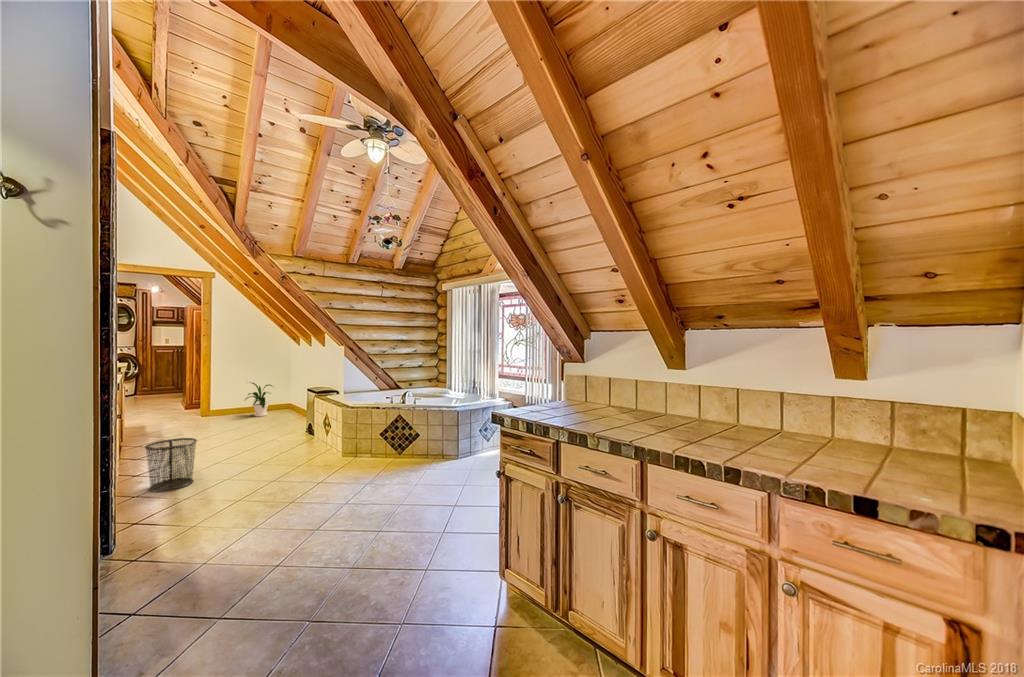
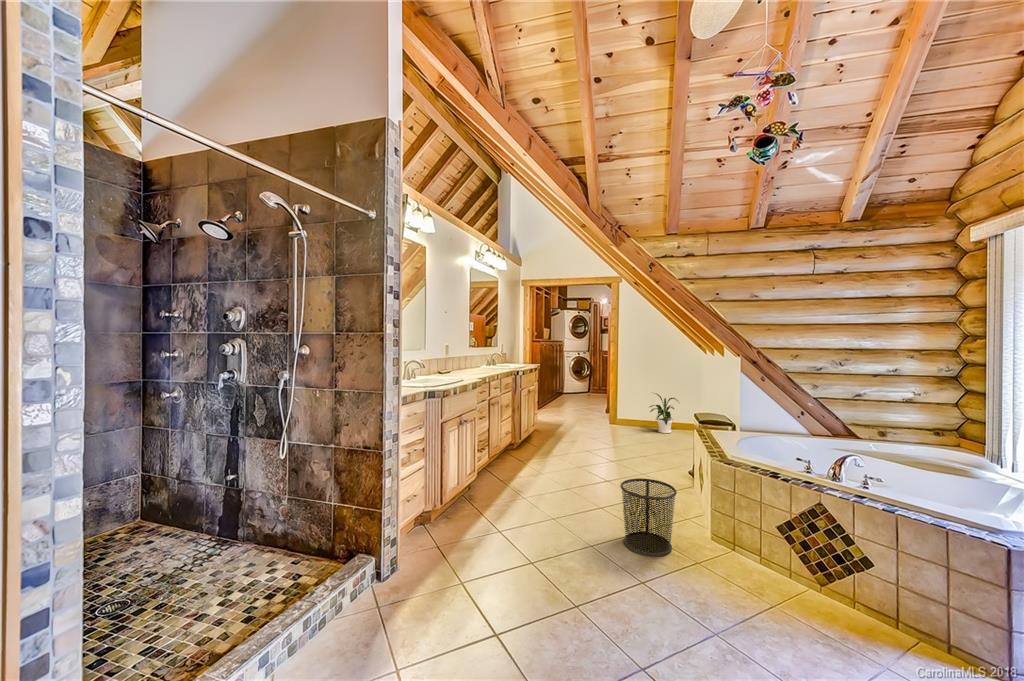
waste bin: present [145,438,197,492] -> present [620,478,677,556]

